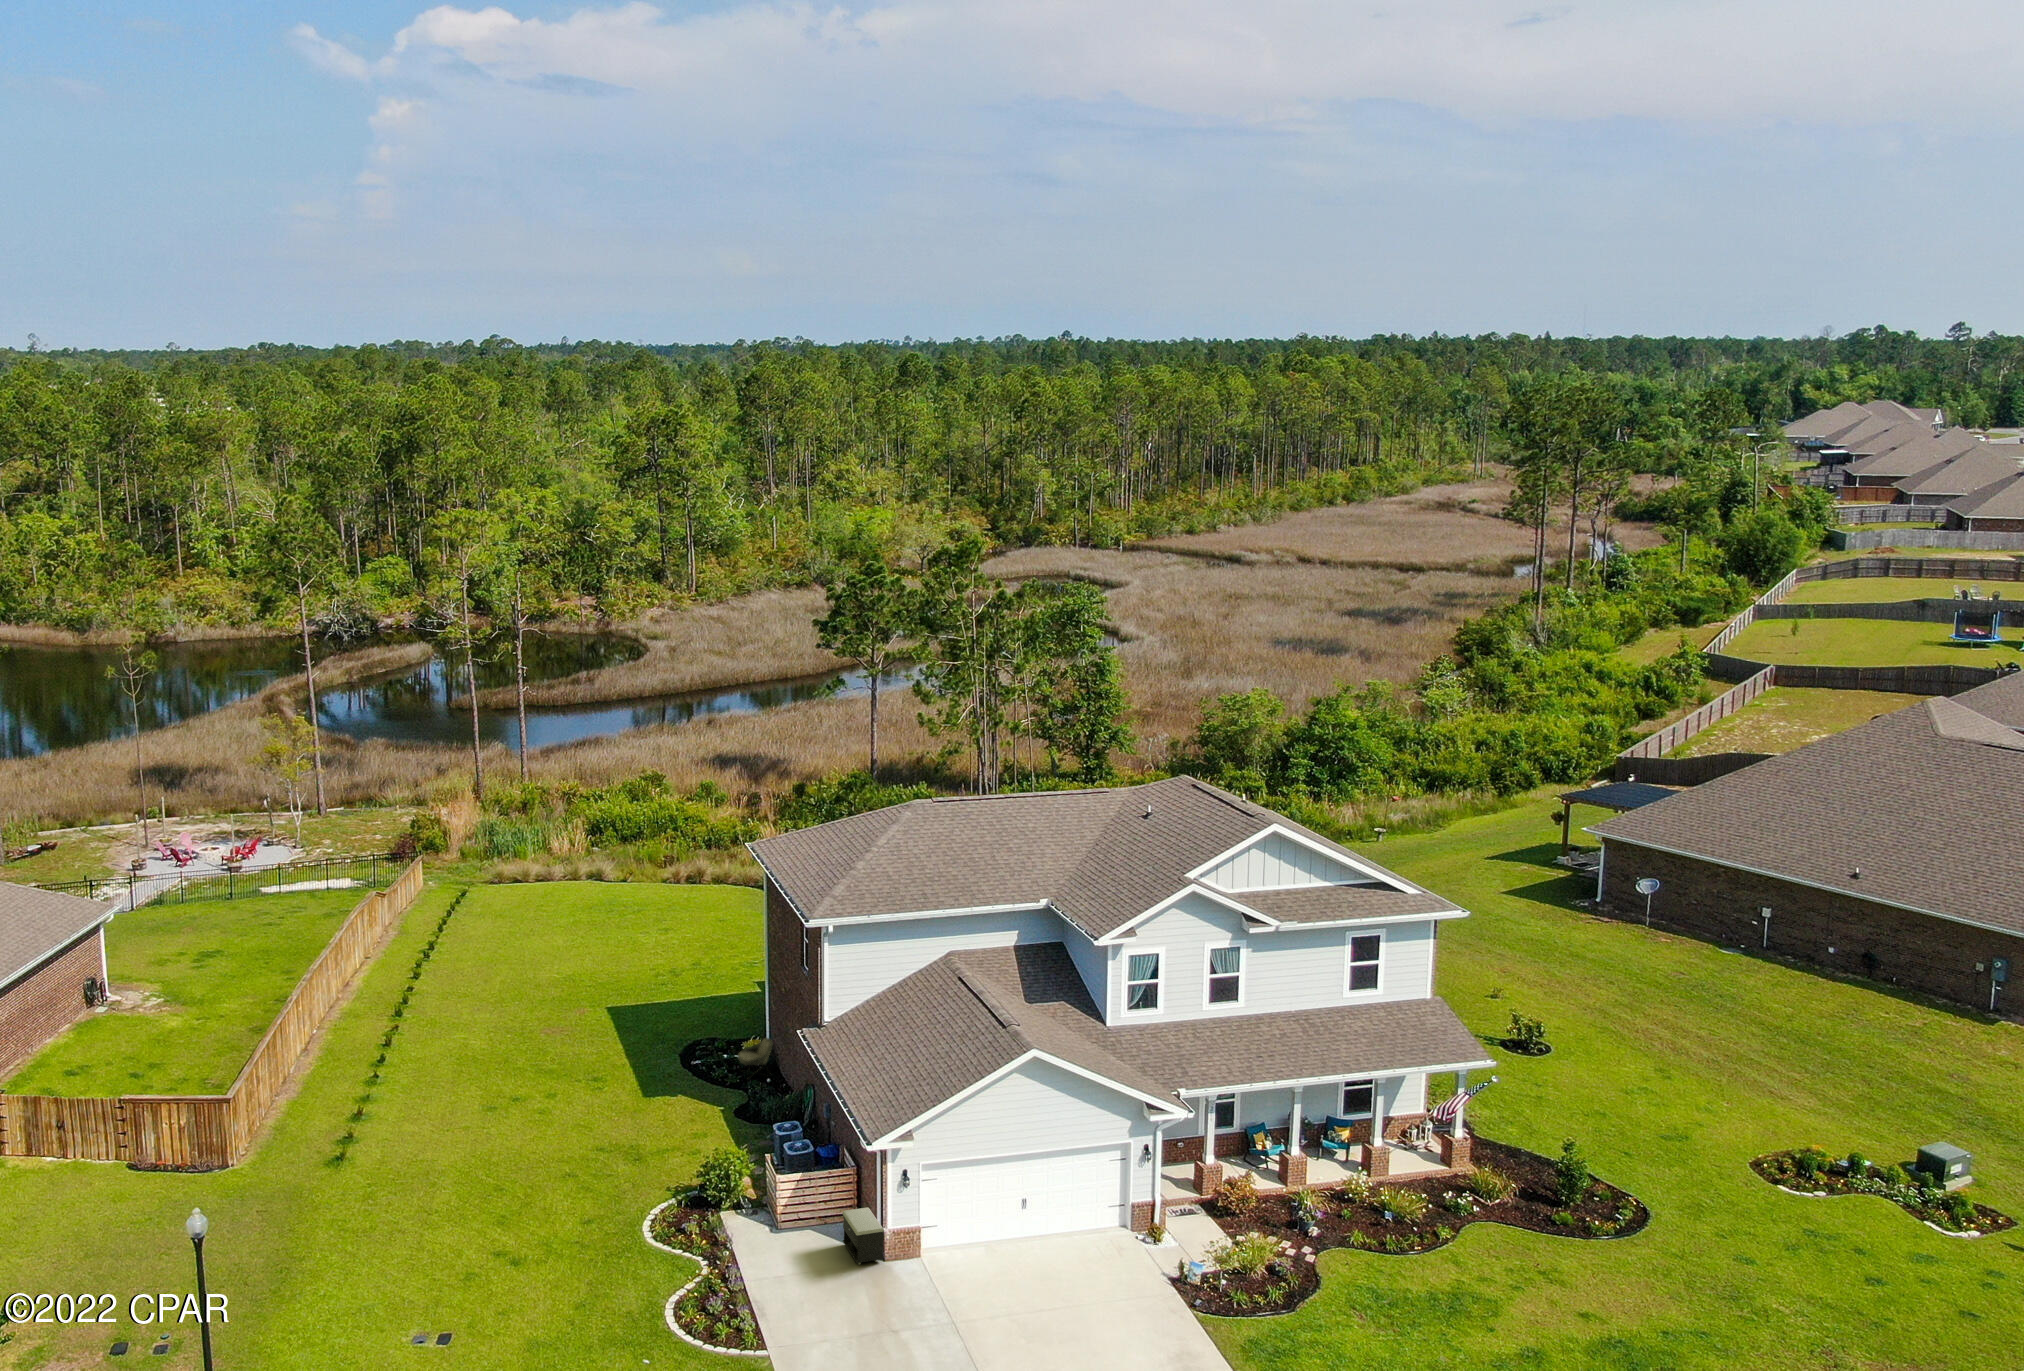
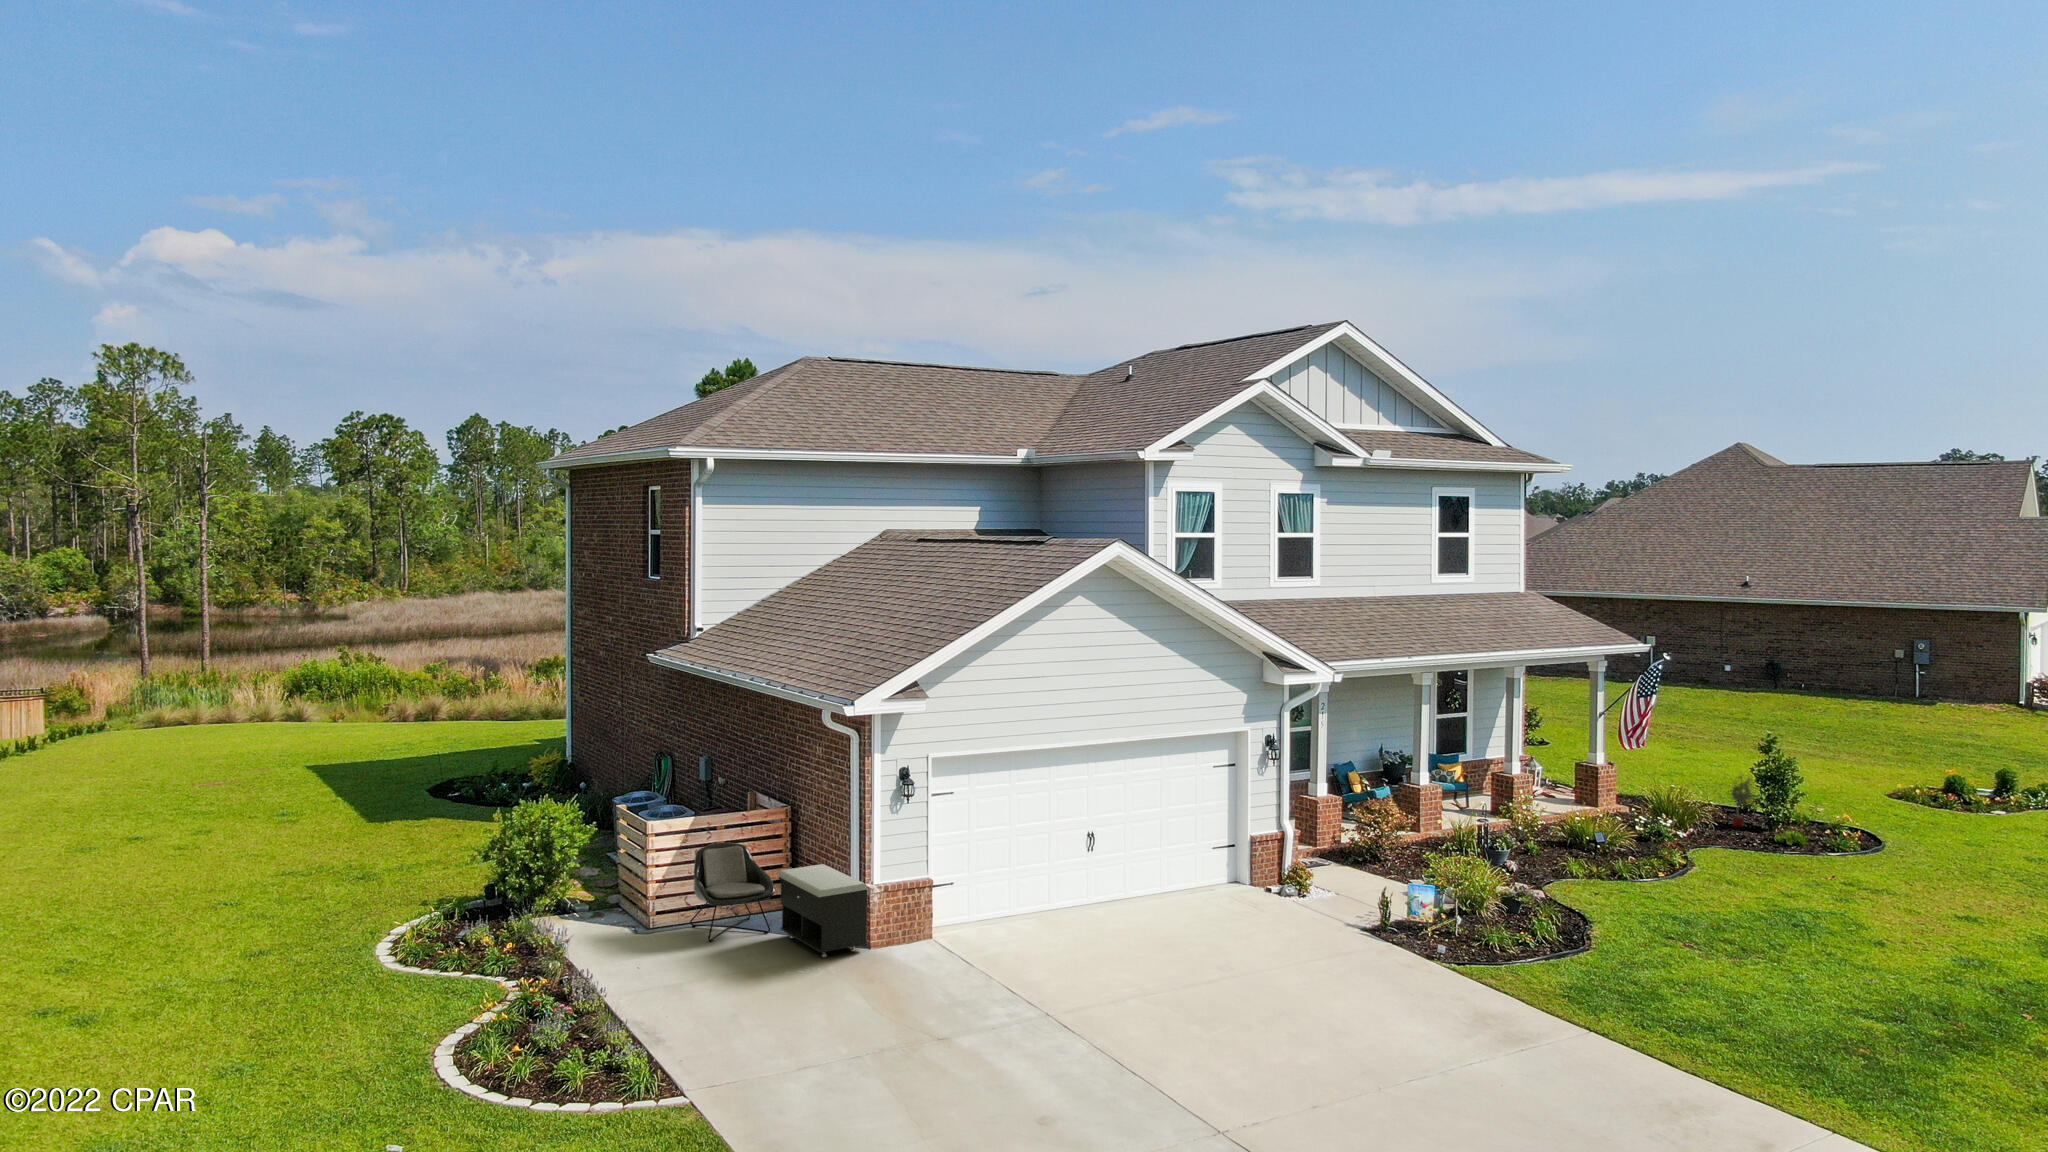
lounge chair: present [738,1038,772,1079] -> present [690,842,775,942]
potted tree: none [1514,1171,1535,1208] -> present [1731,776,1761,827]

